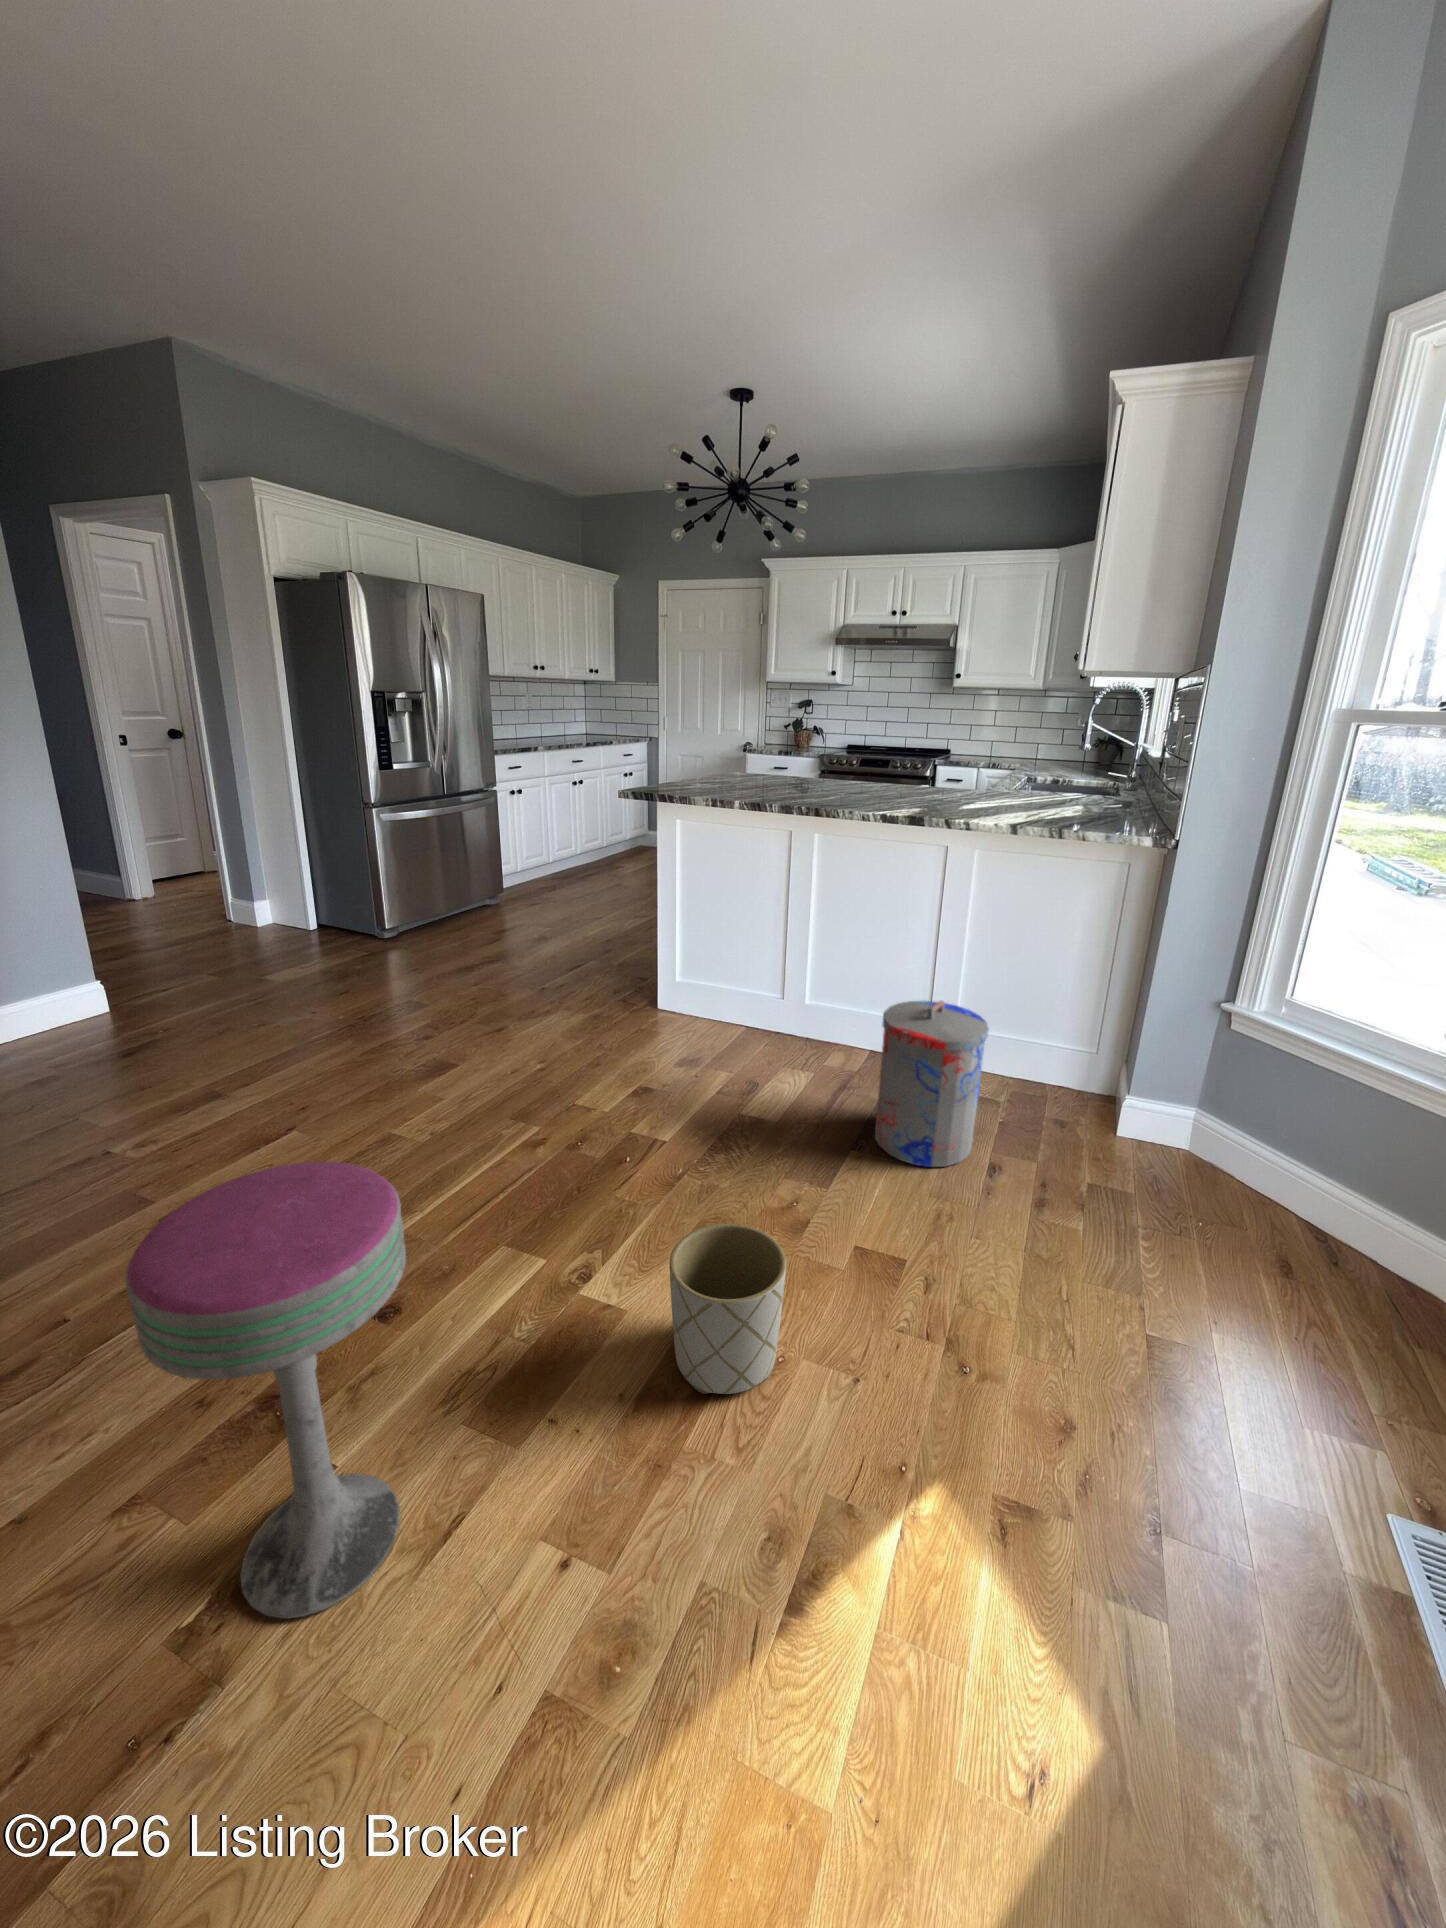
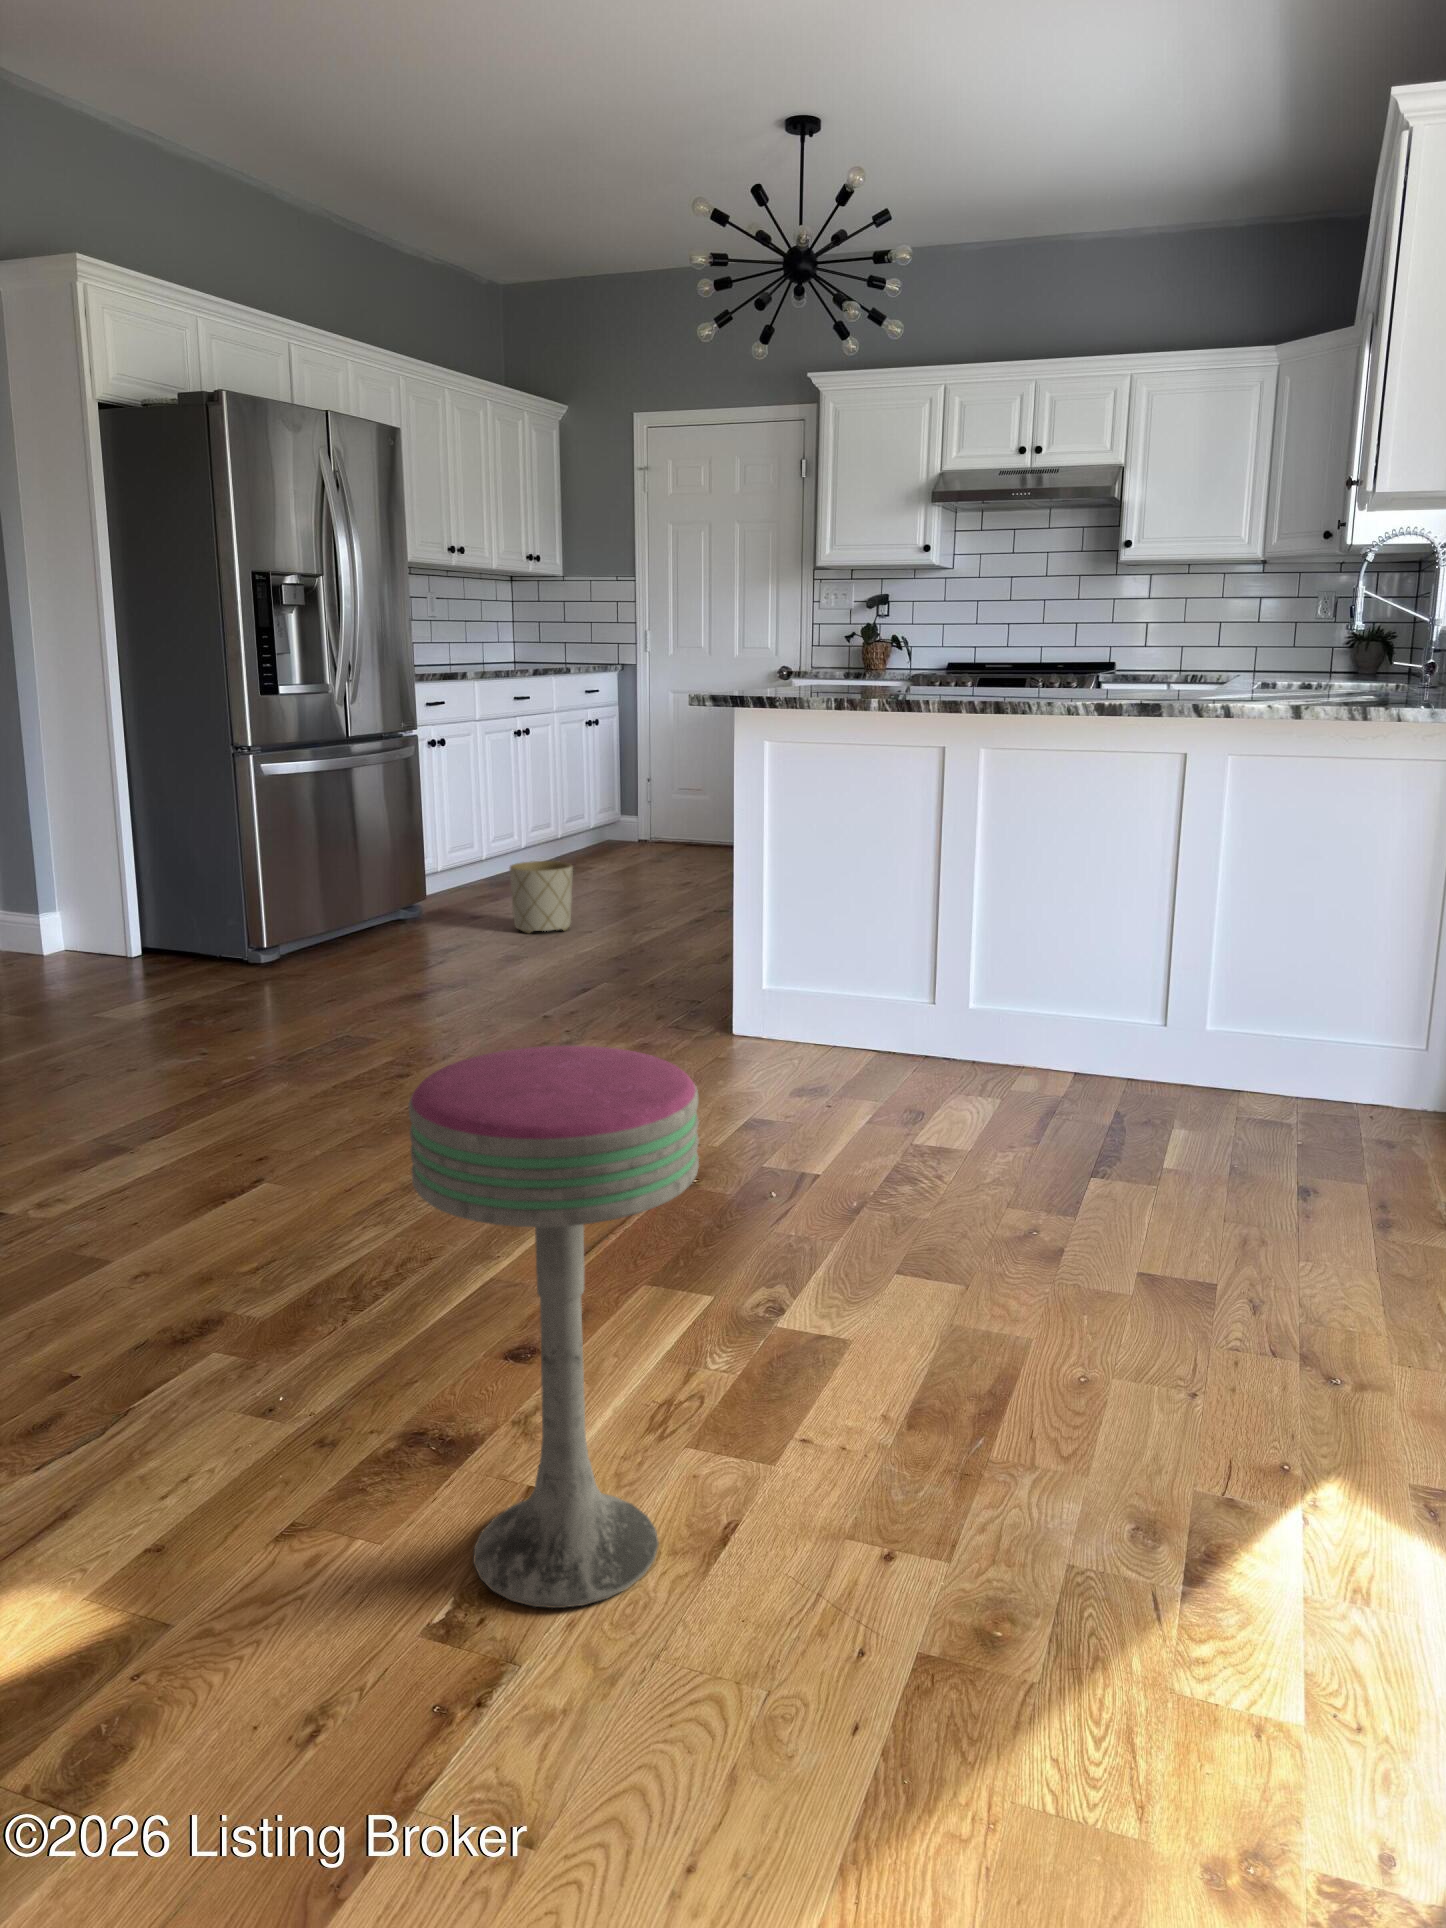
trash can: present [875,1001,989,1167] -> none [1125,952,1291,1193]
planter: present [669,1223,786,1394] -> present [510,861,573,933]

